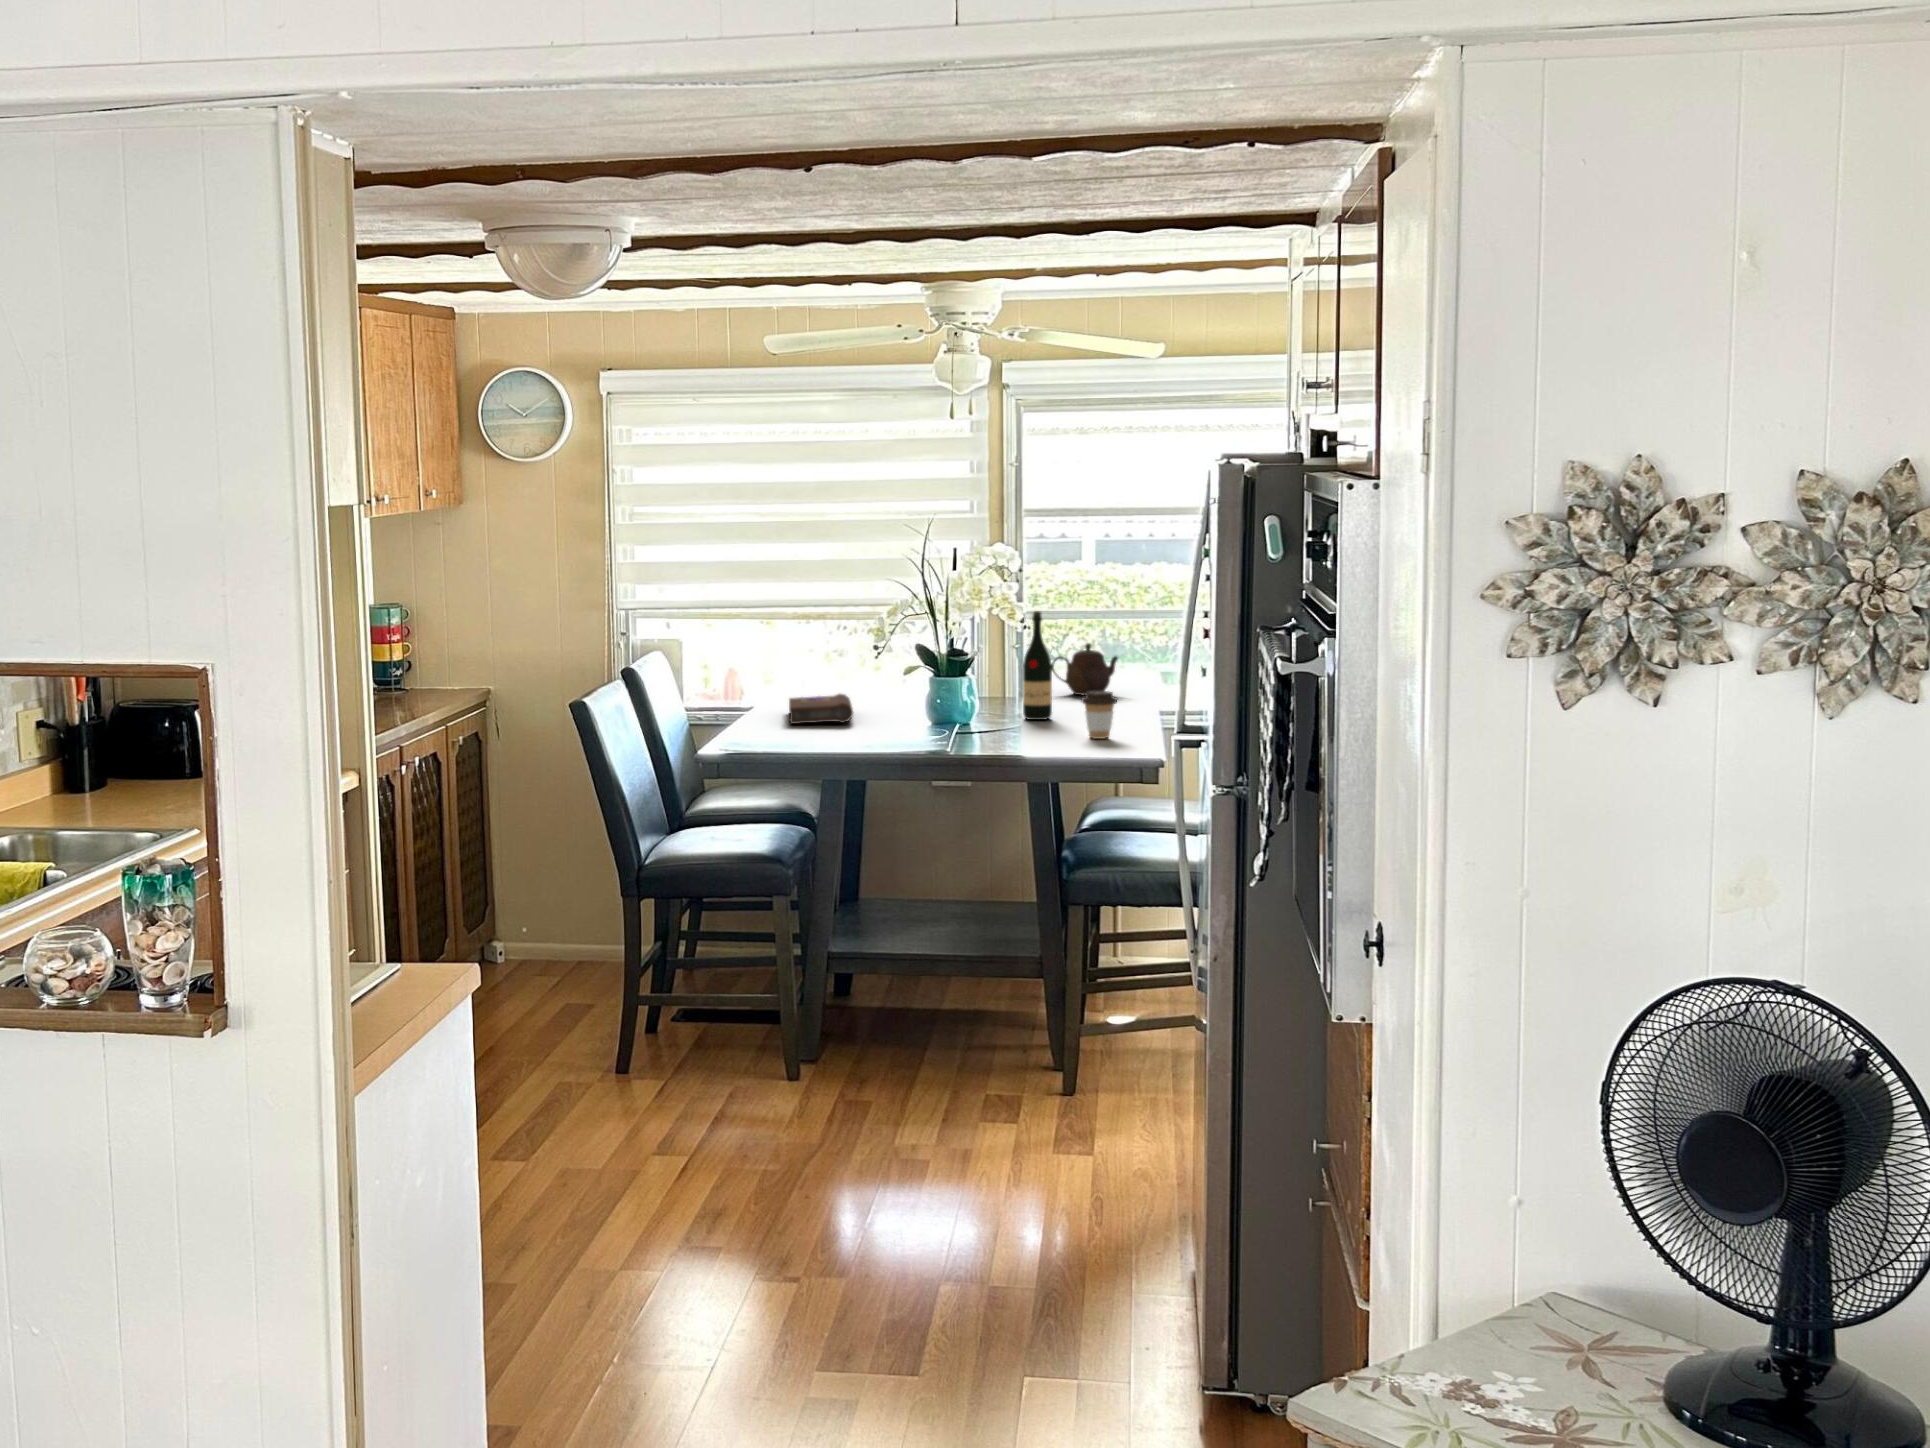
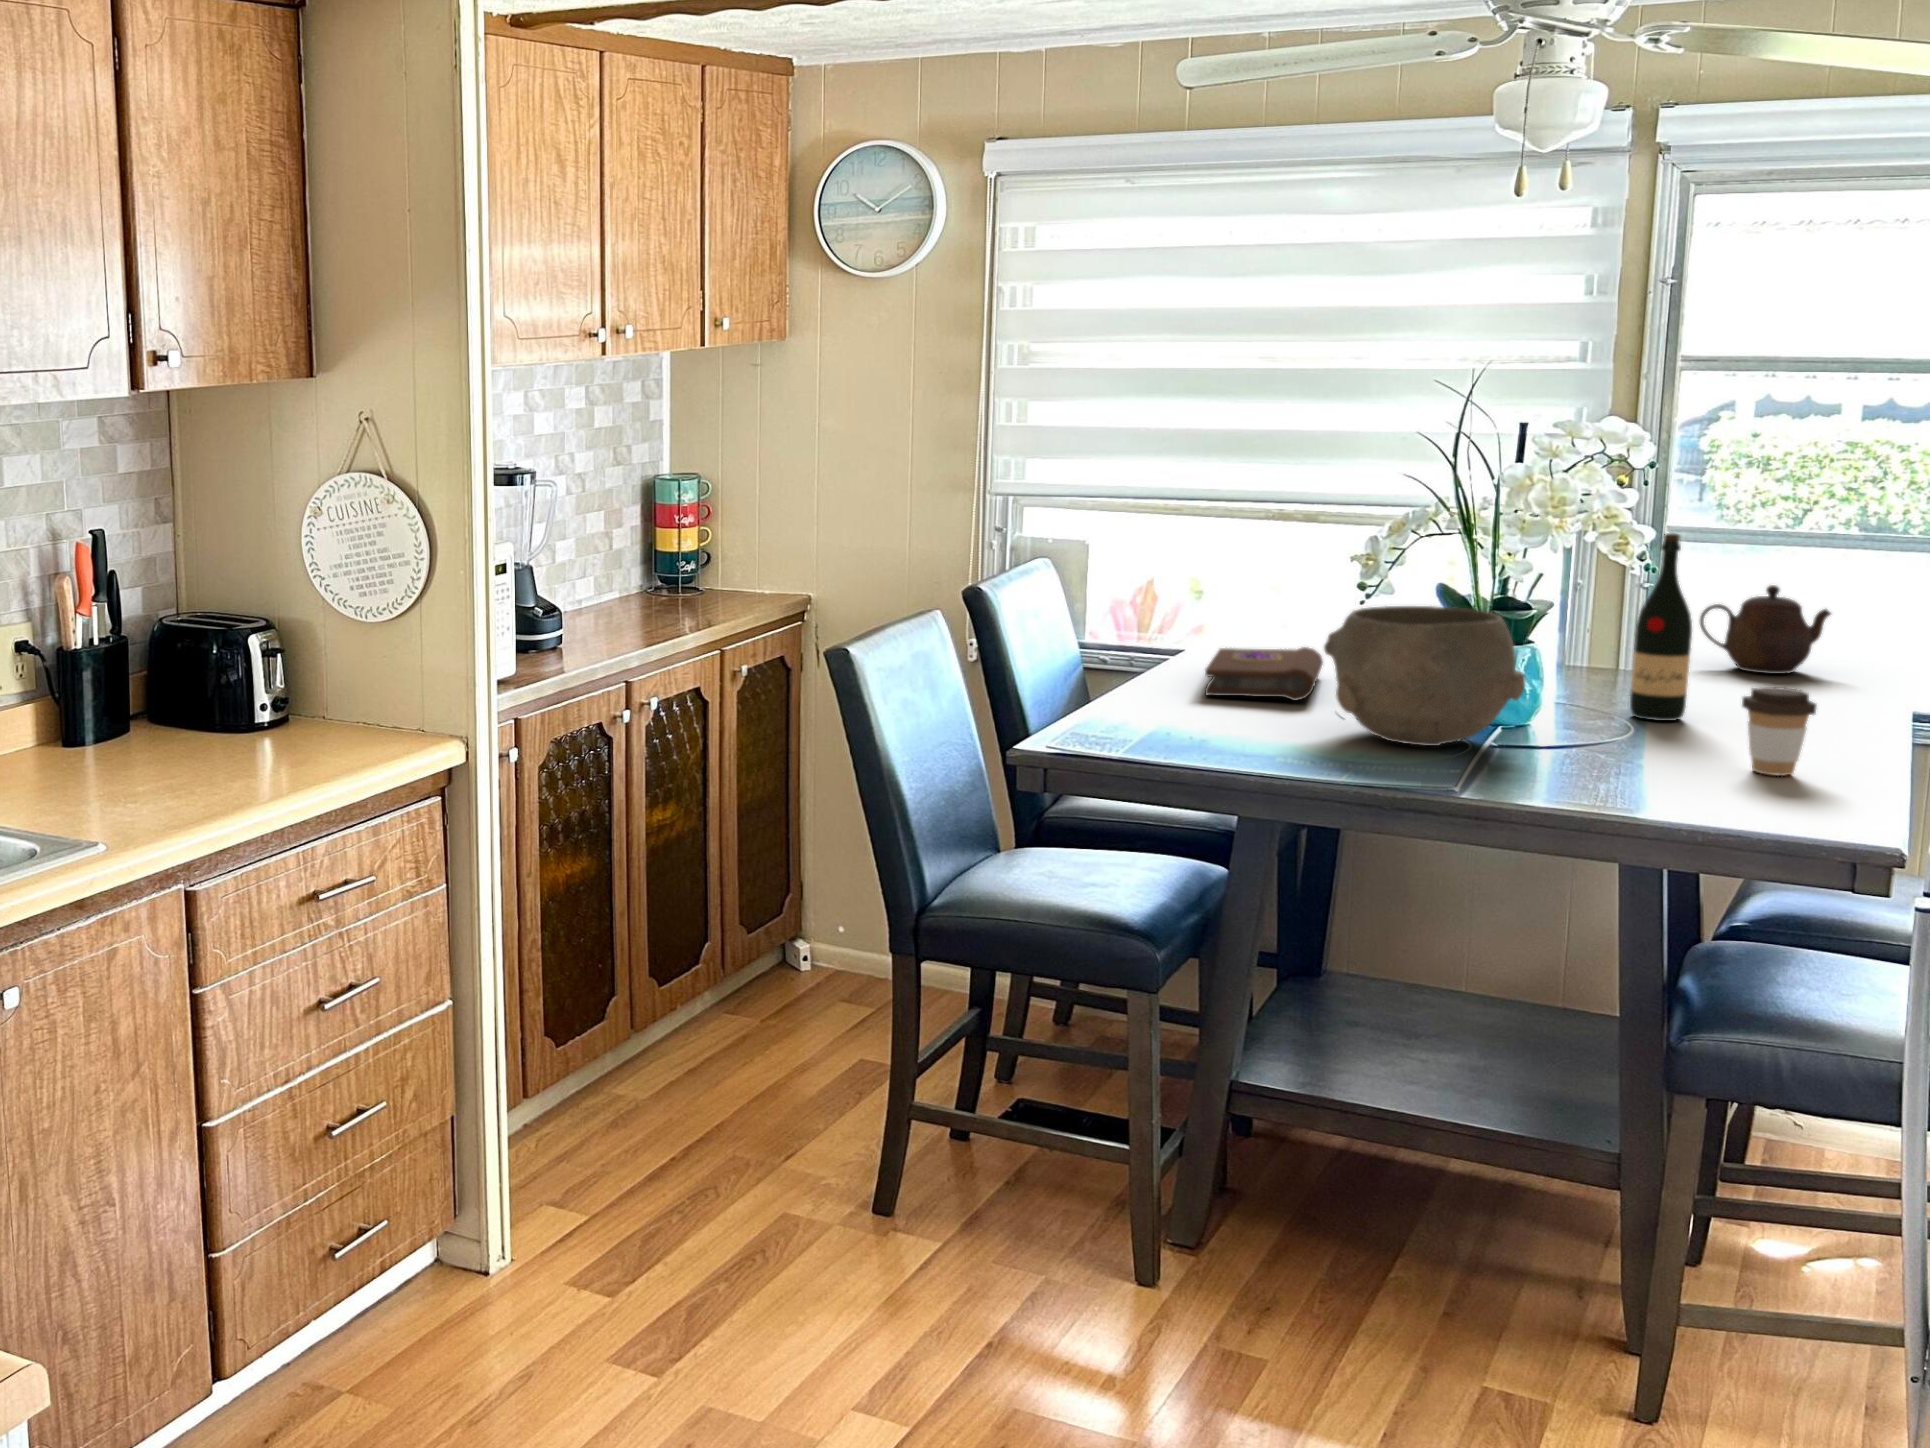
bowl: none [862,659,973,738] -> present [1324,606,1525,746]

